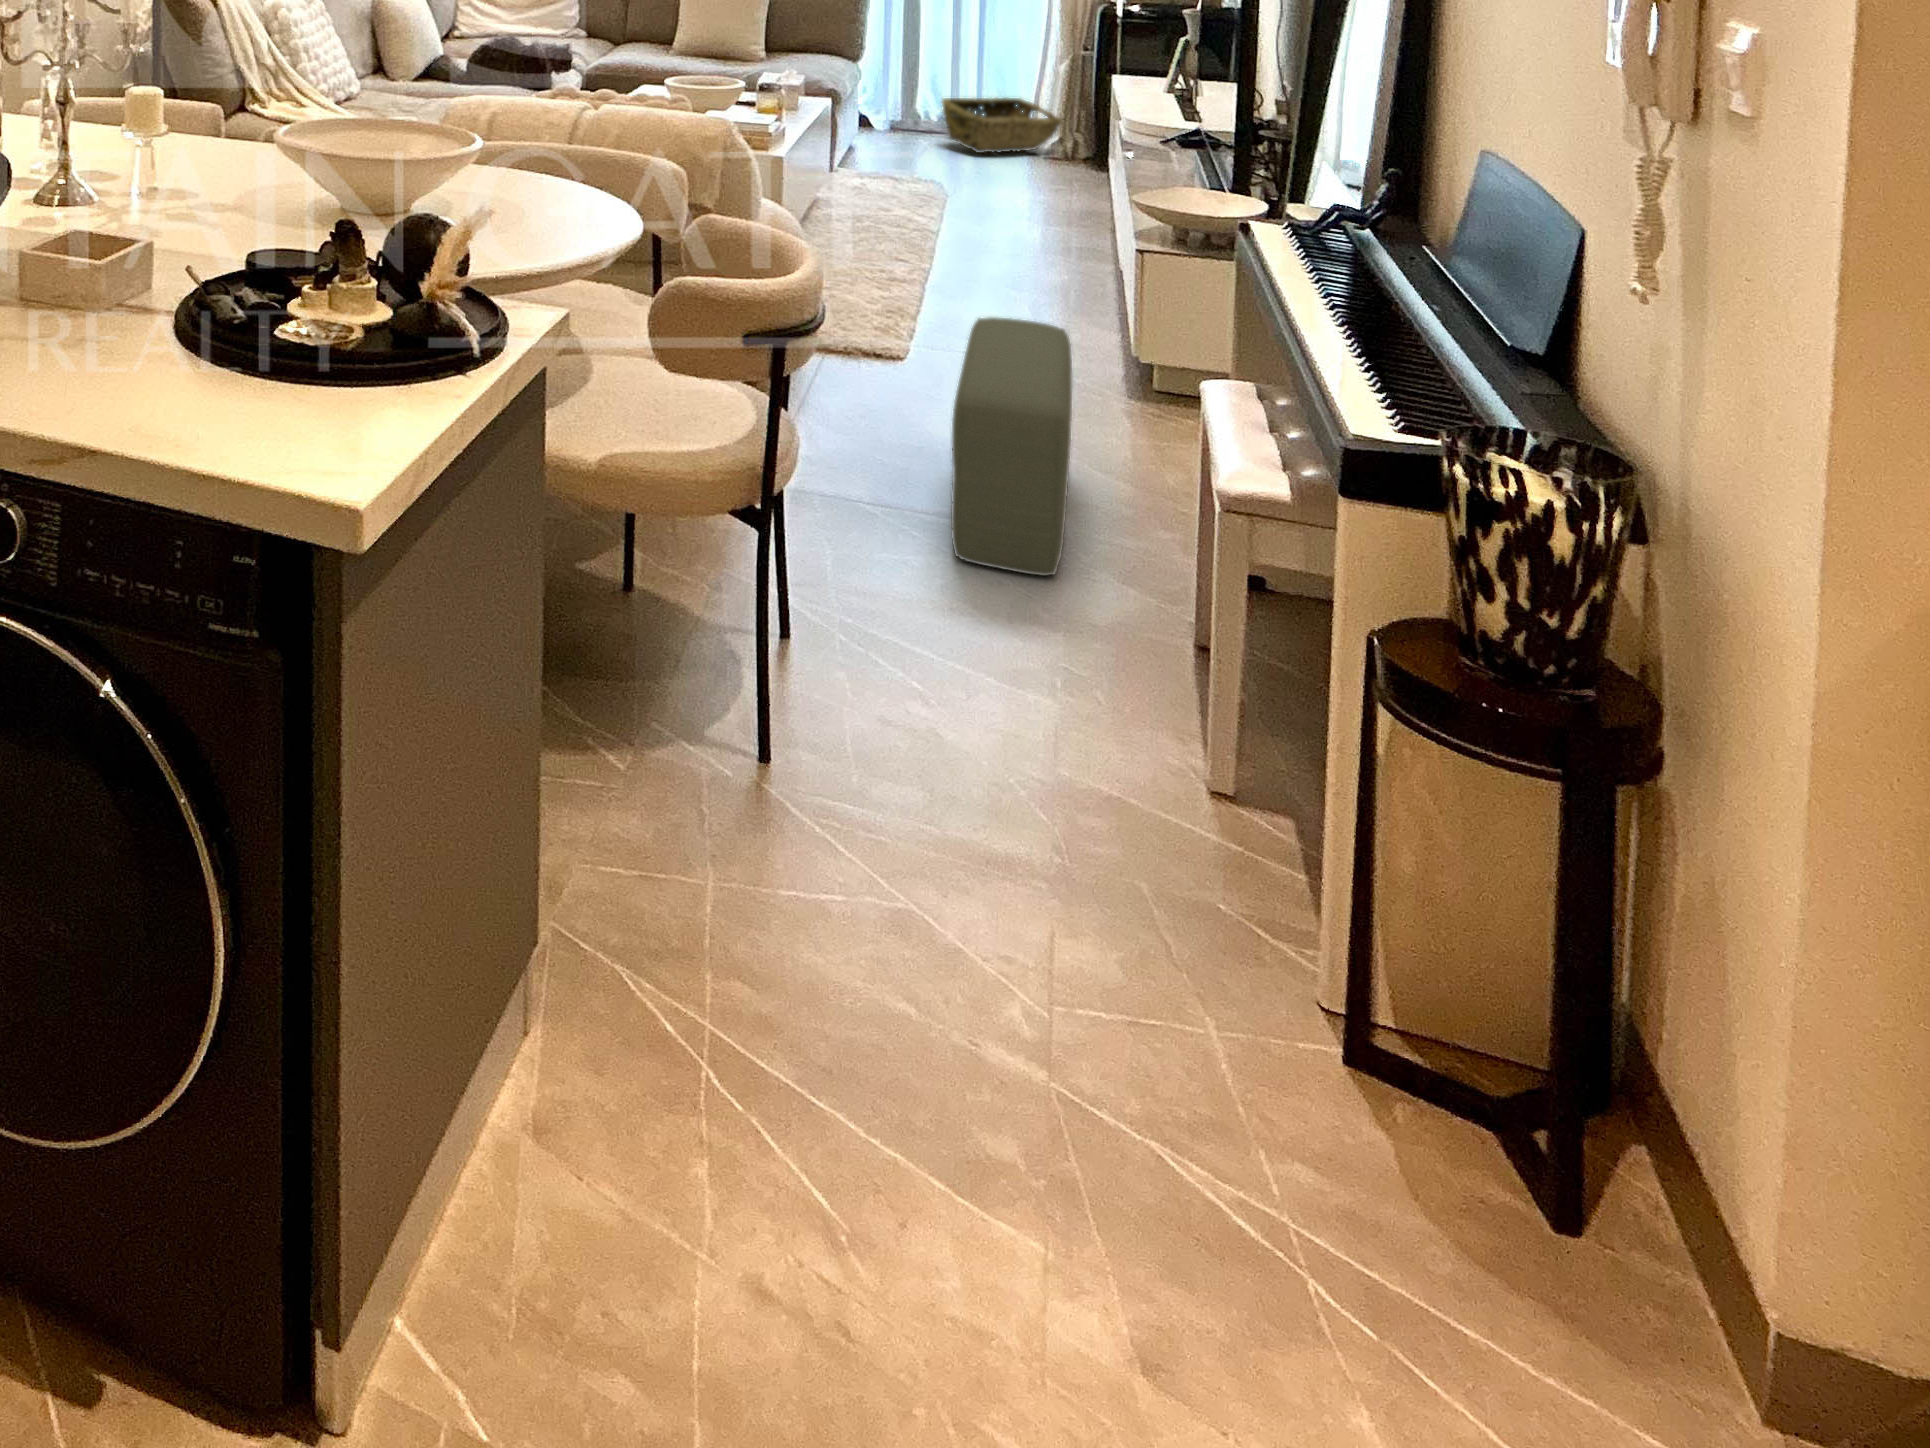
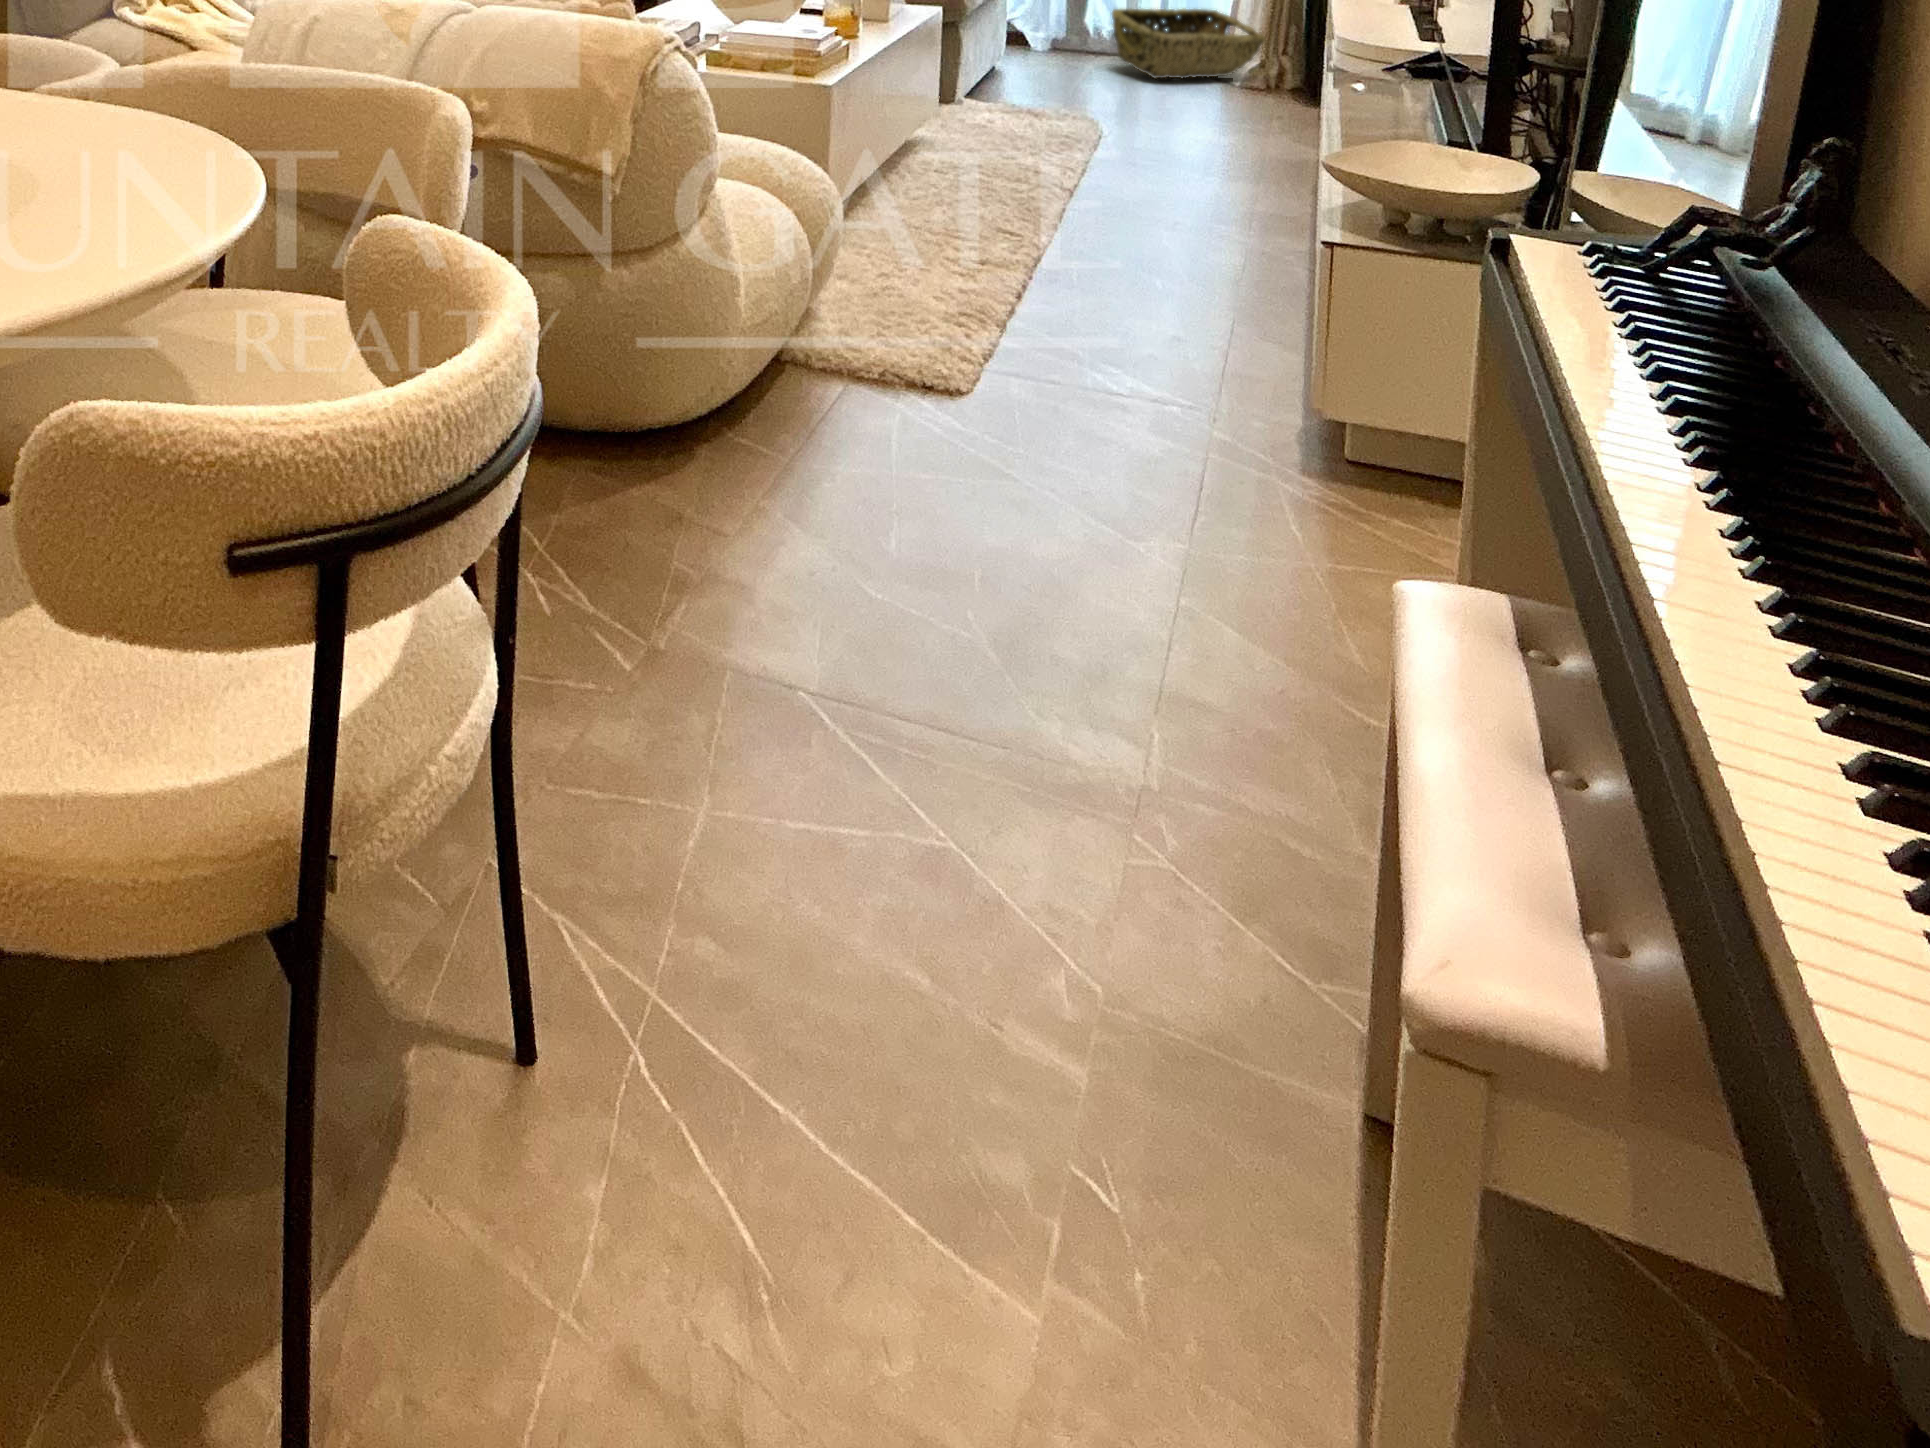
pouf: present [951,317,1072,576] -> none [921,363,1184,902]

